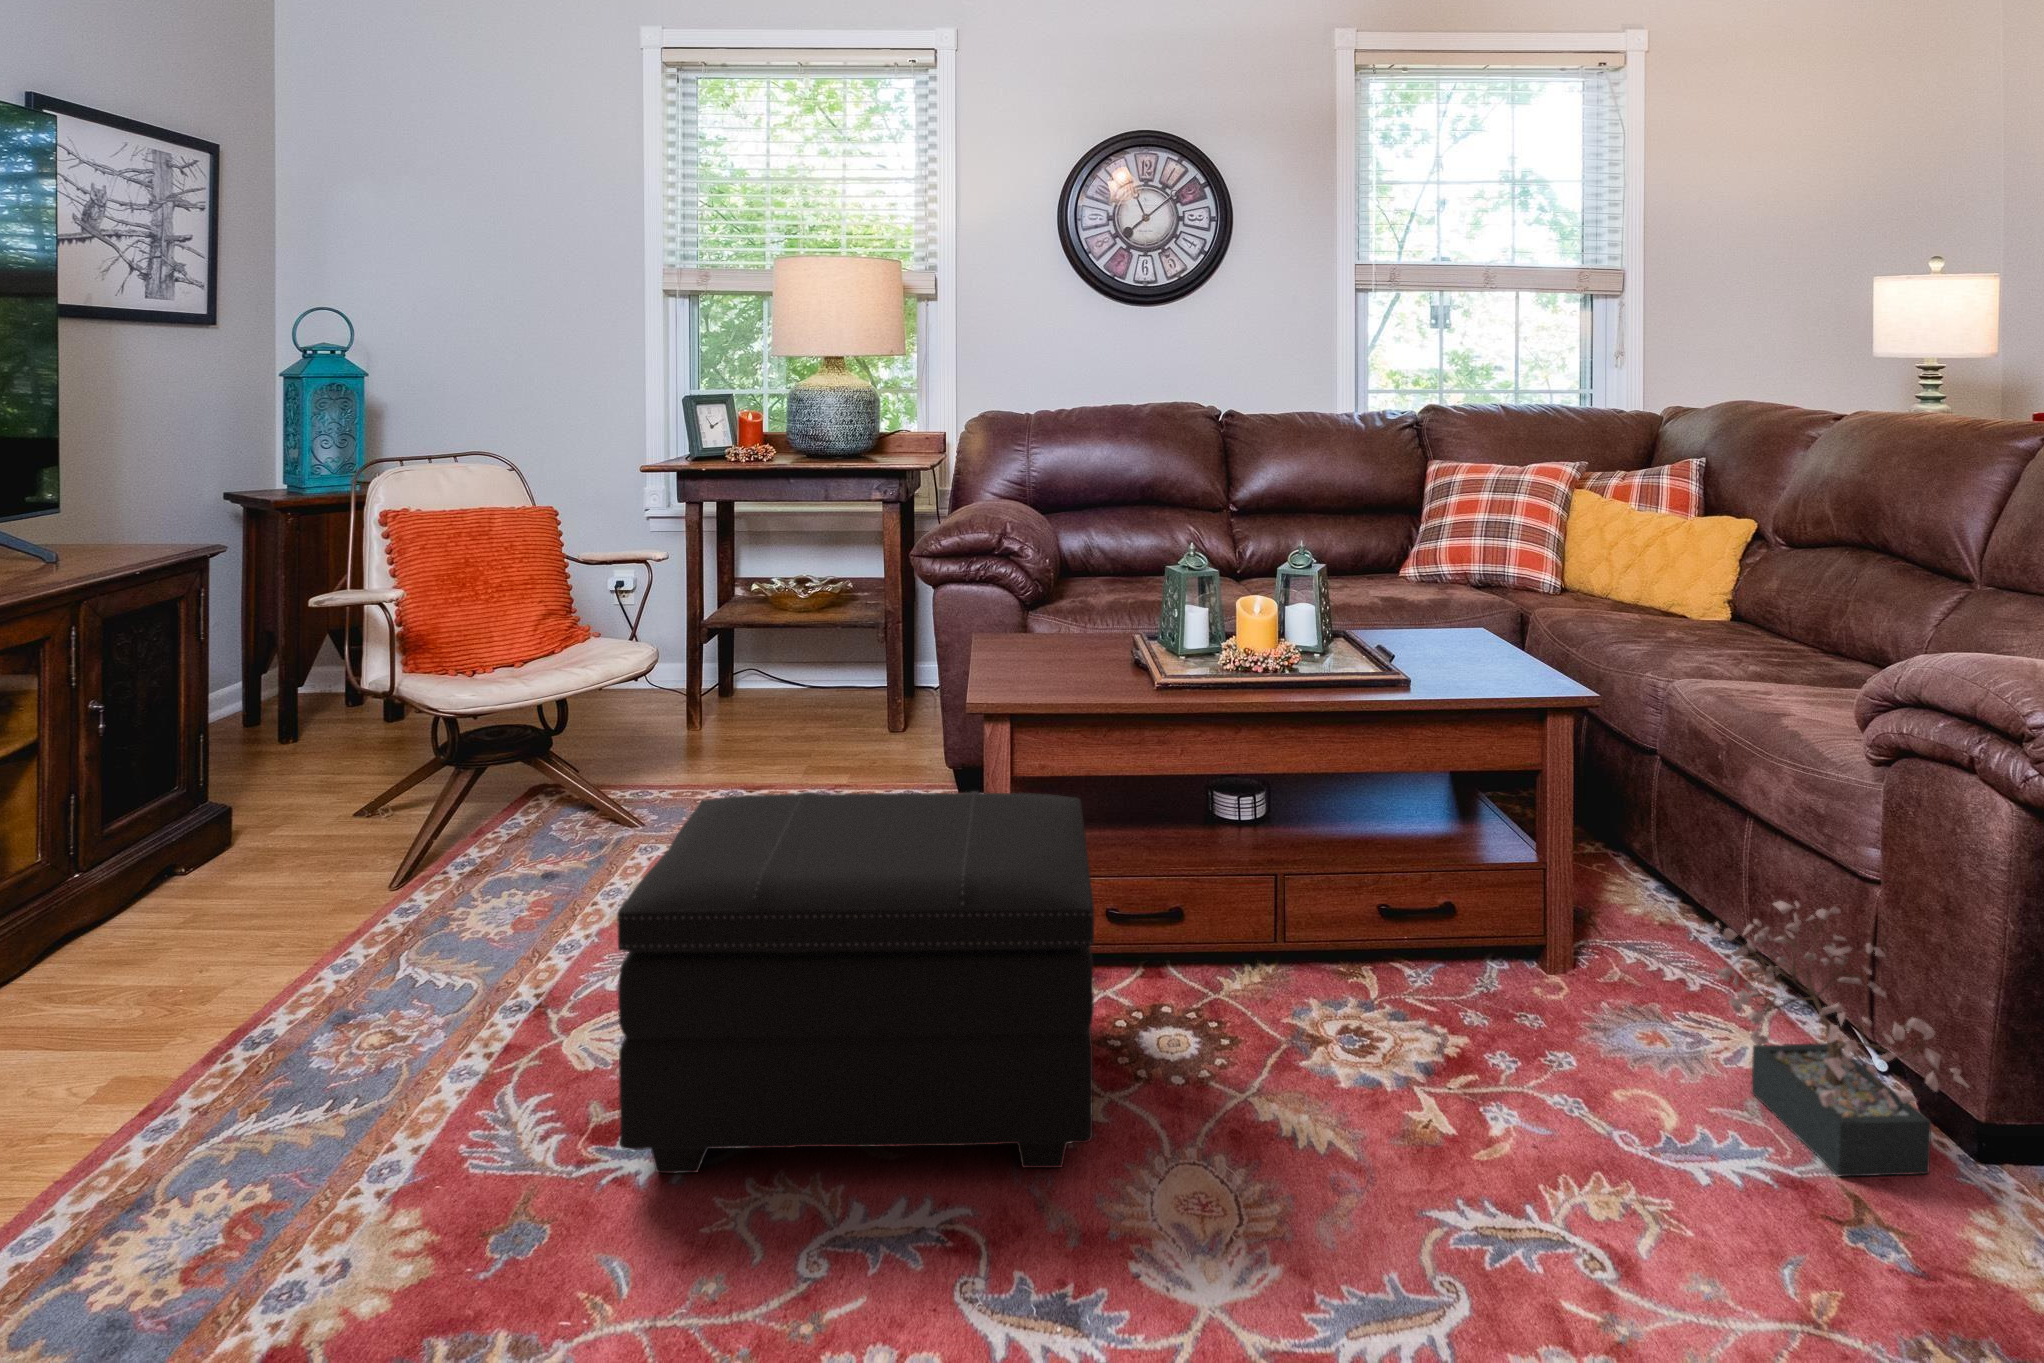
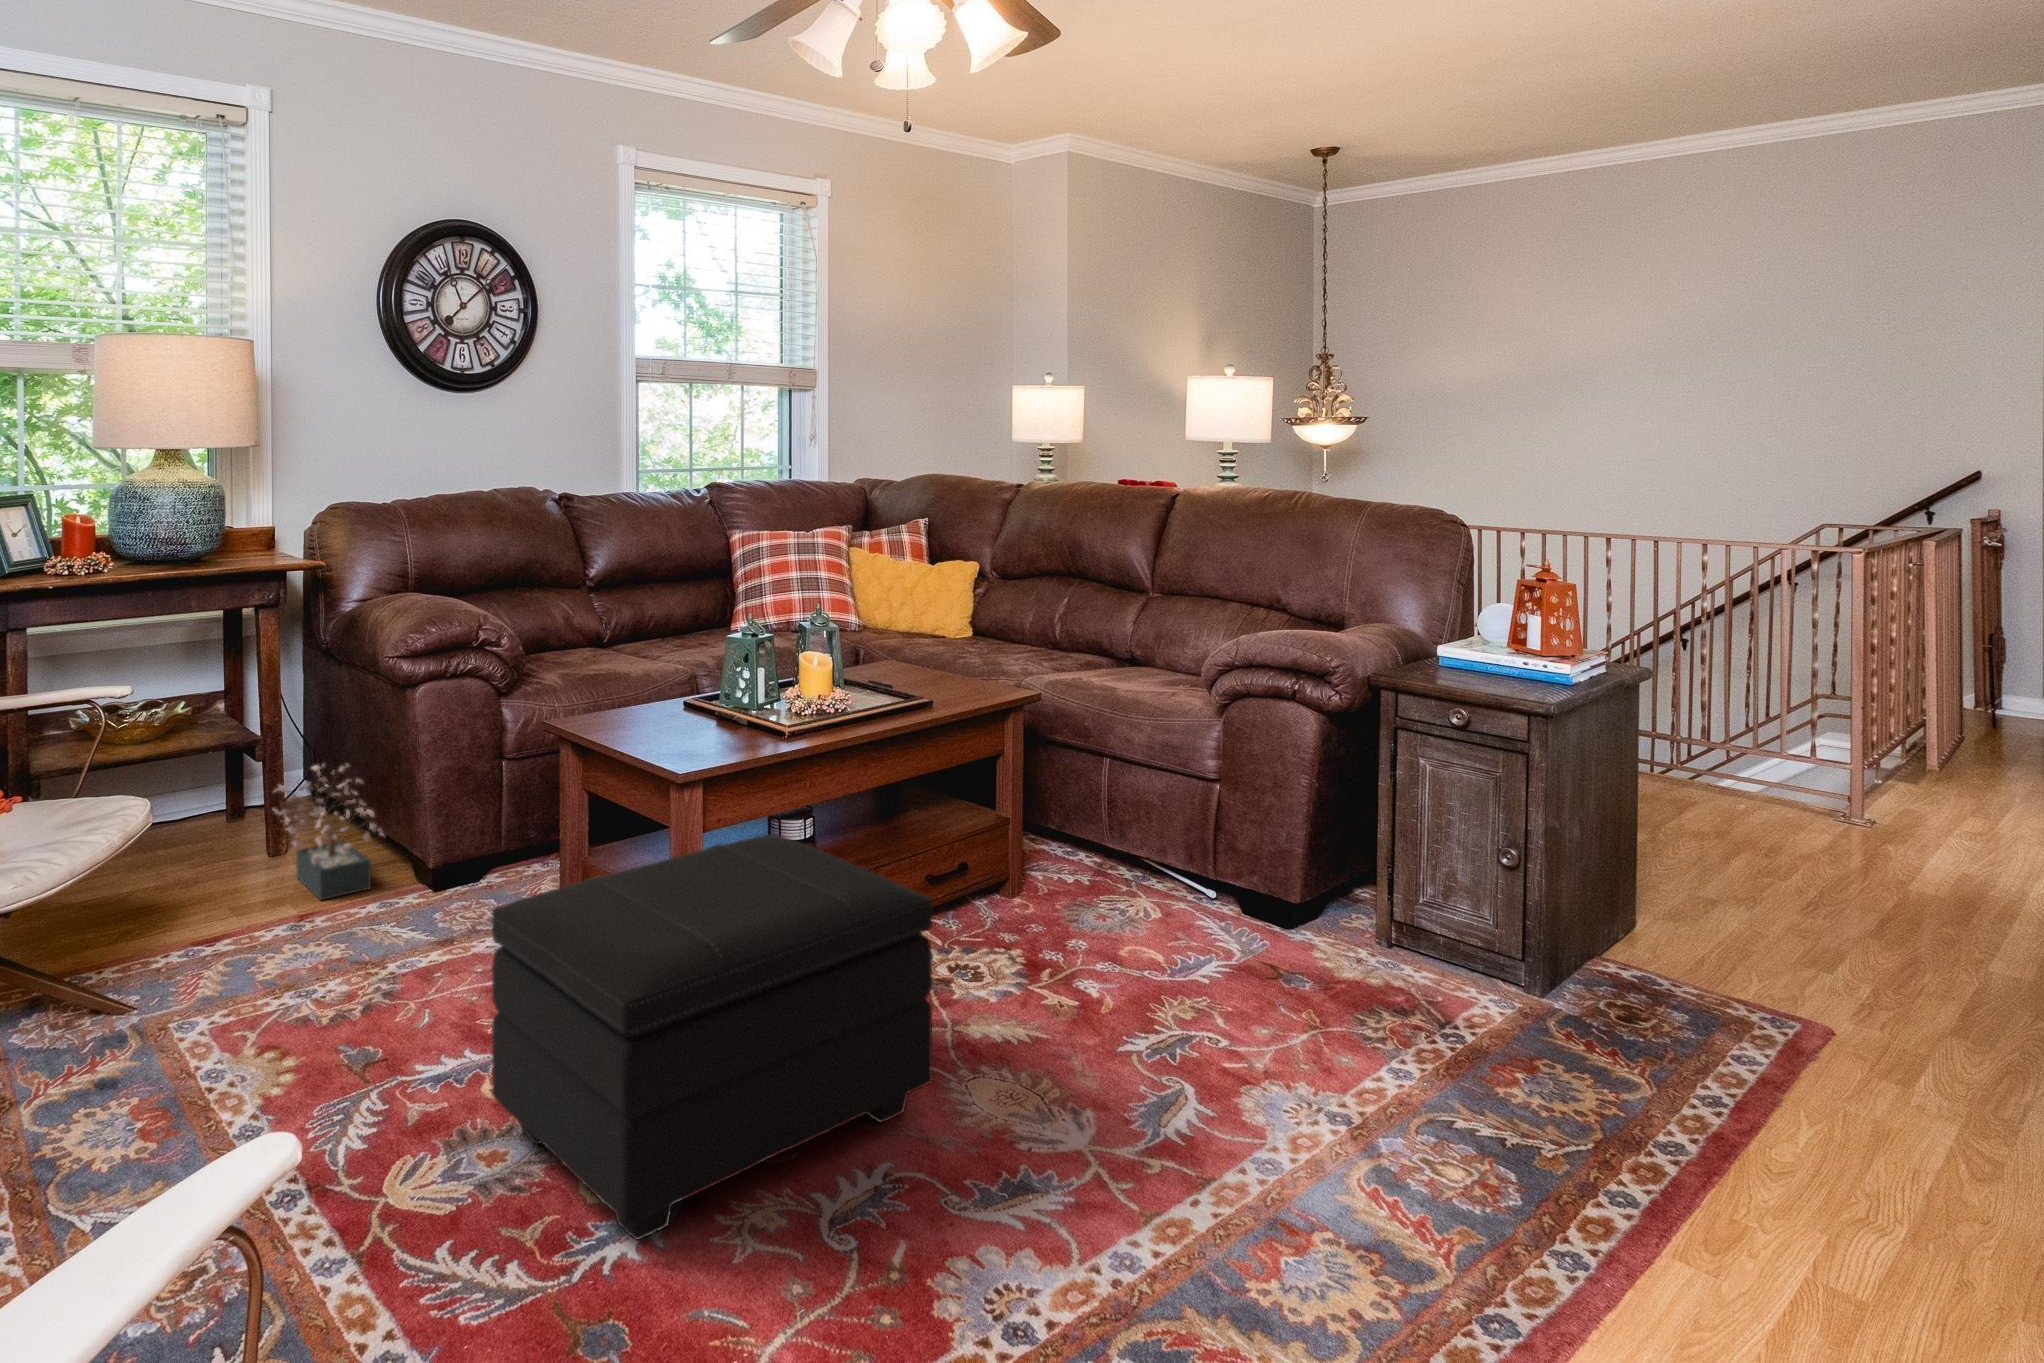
decorative plant: present [1711,901,1969,1177] -> present [274,764,384,900]

